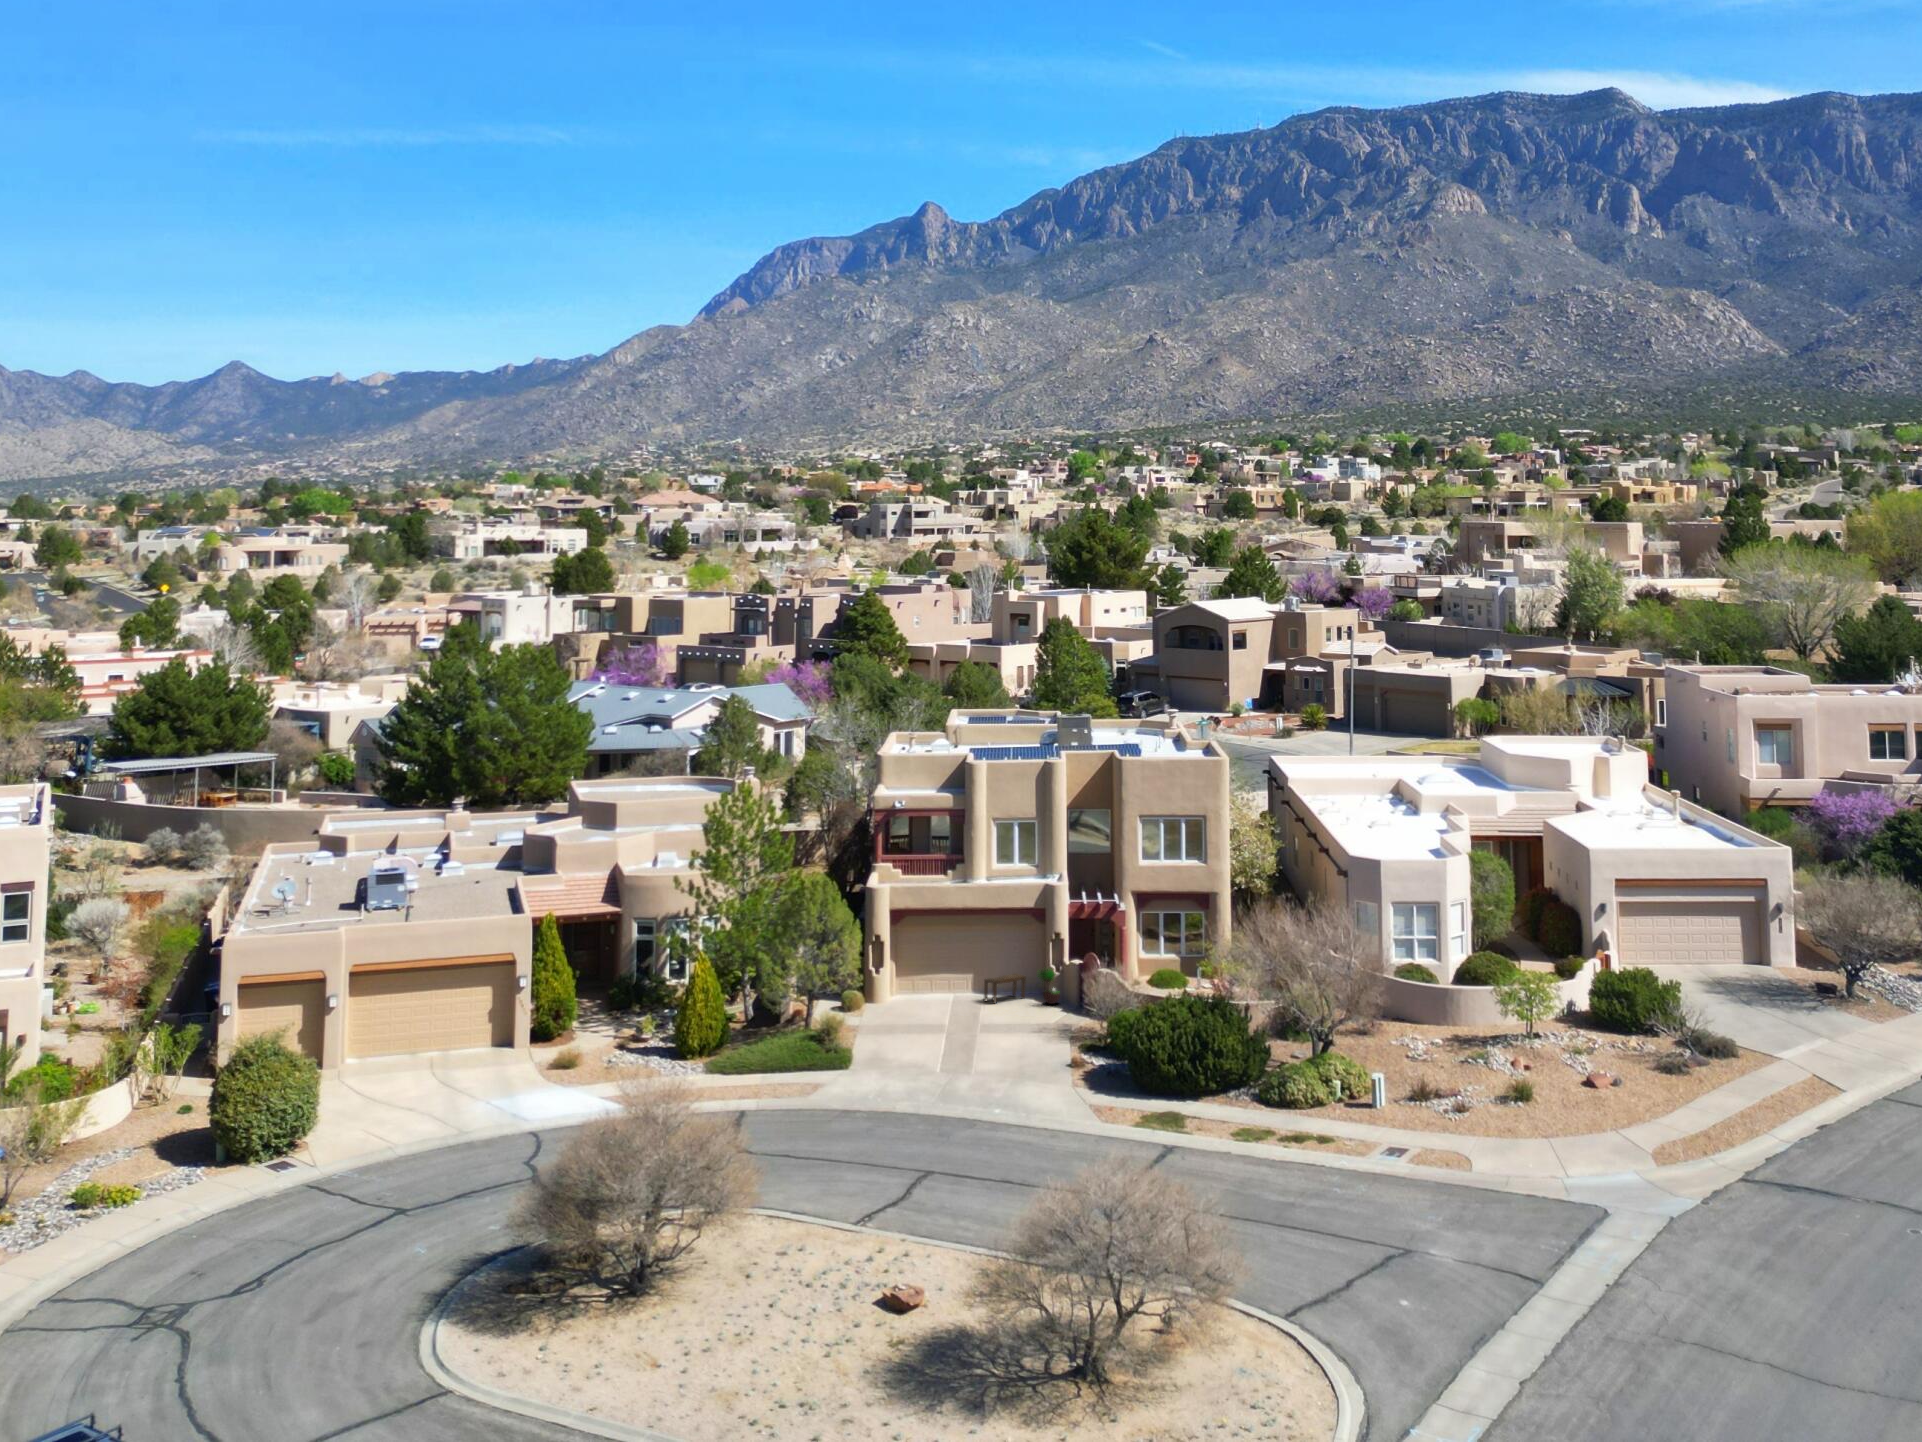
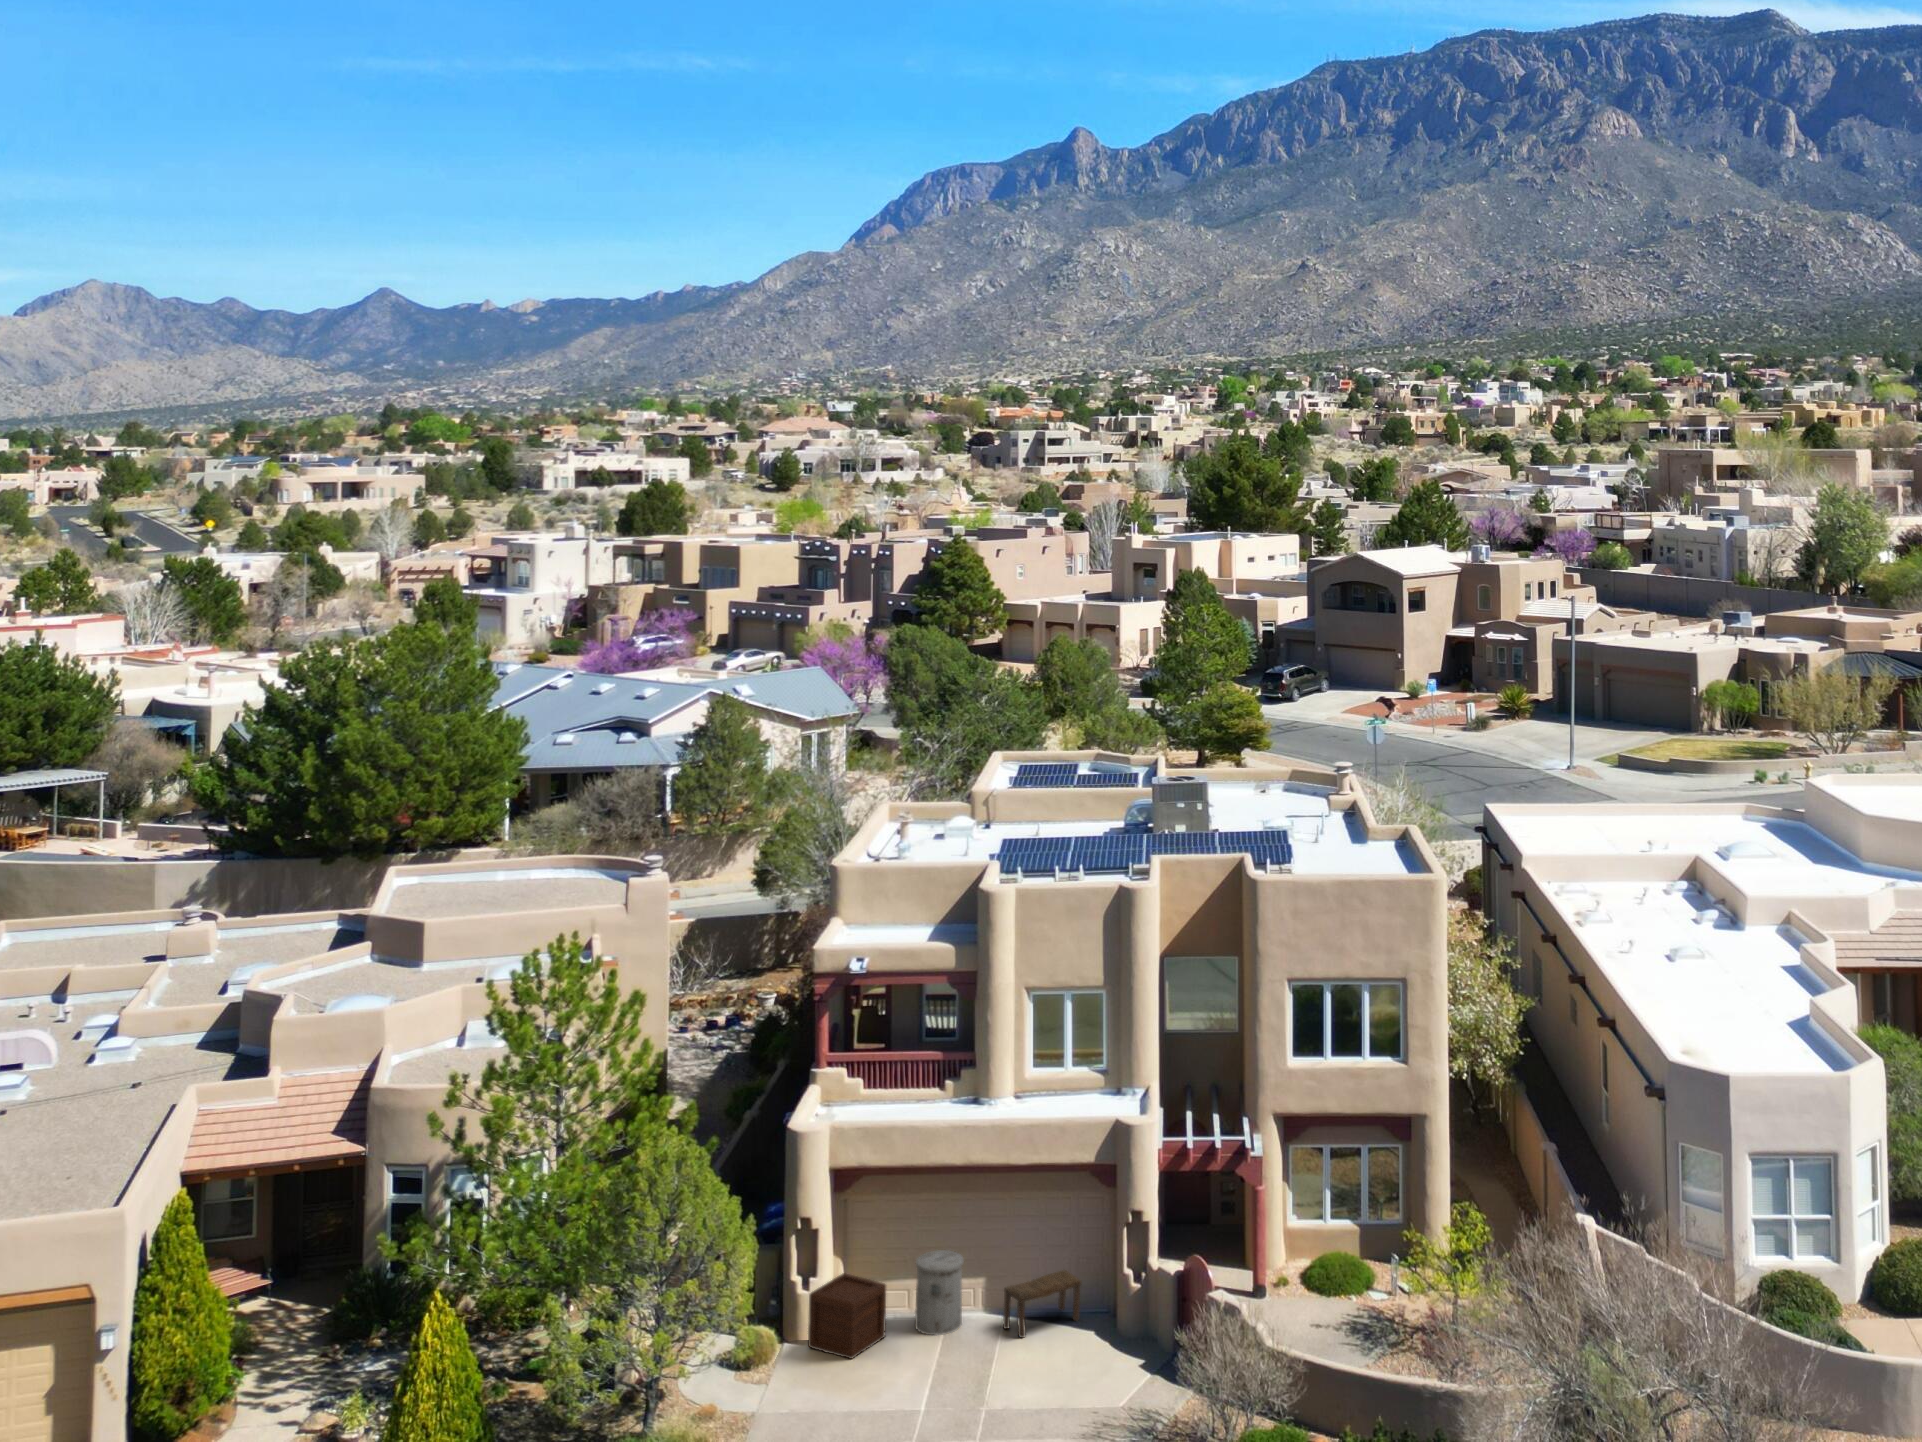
trash can: none [935,962,961,1004] -> present [915,1250,964,1335]
potted tree: present [1038,968,1060,1004] -> none [1094,1266,1141,1341]
wooden crate: none [879,972,920,1011] -> present [808,1273,886,1359]

